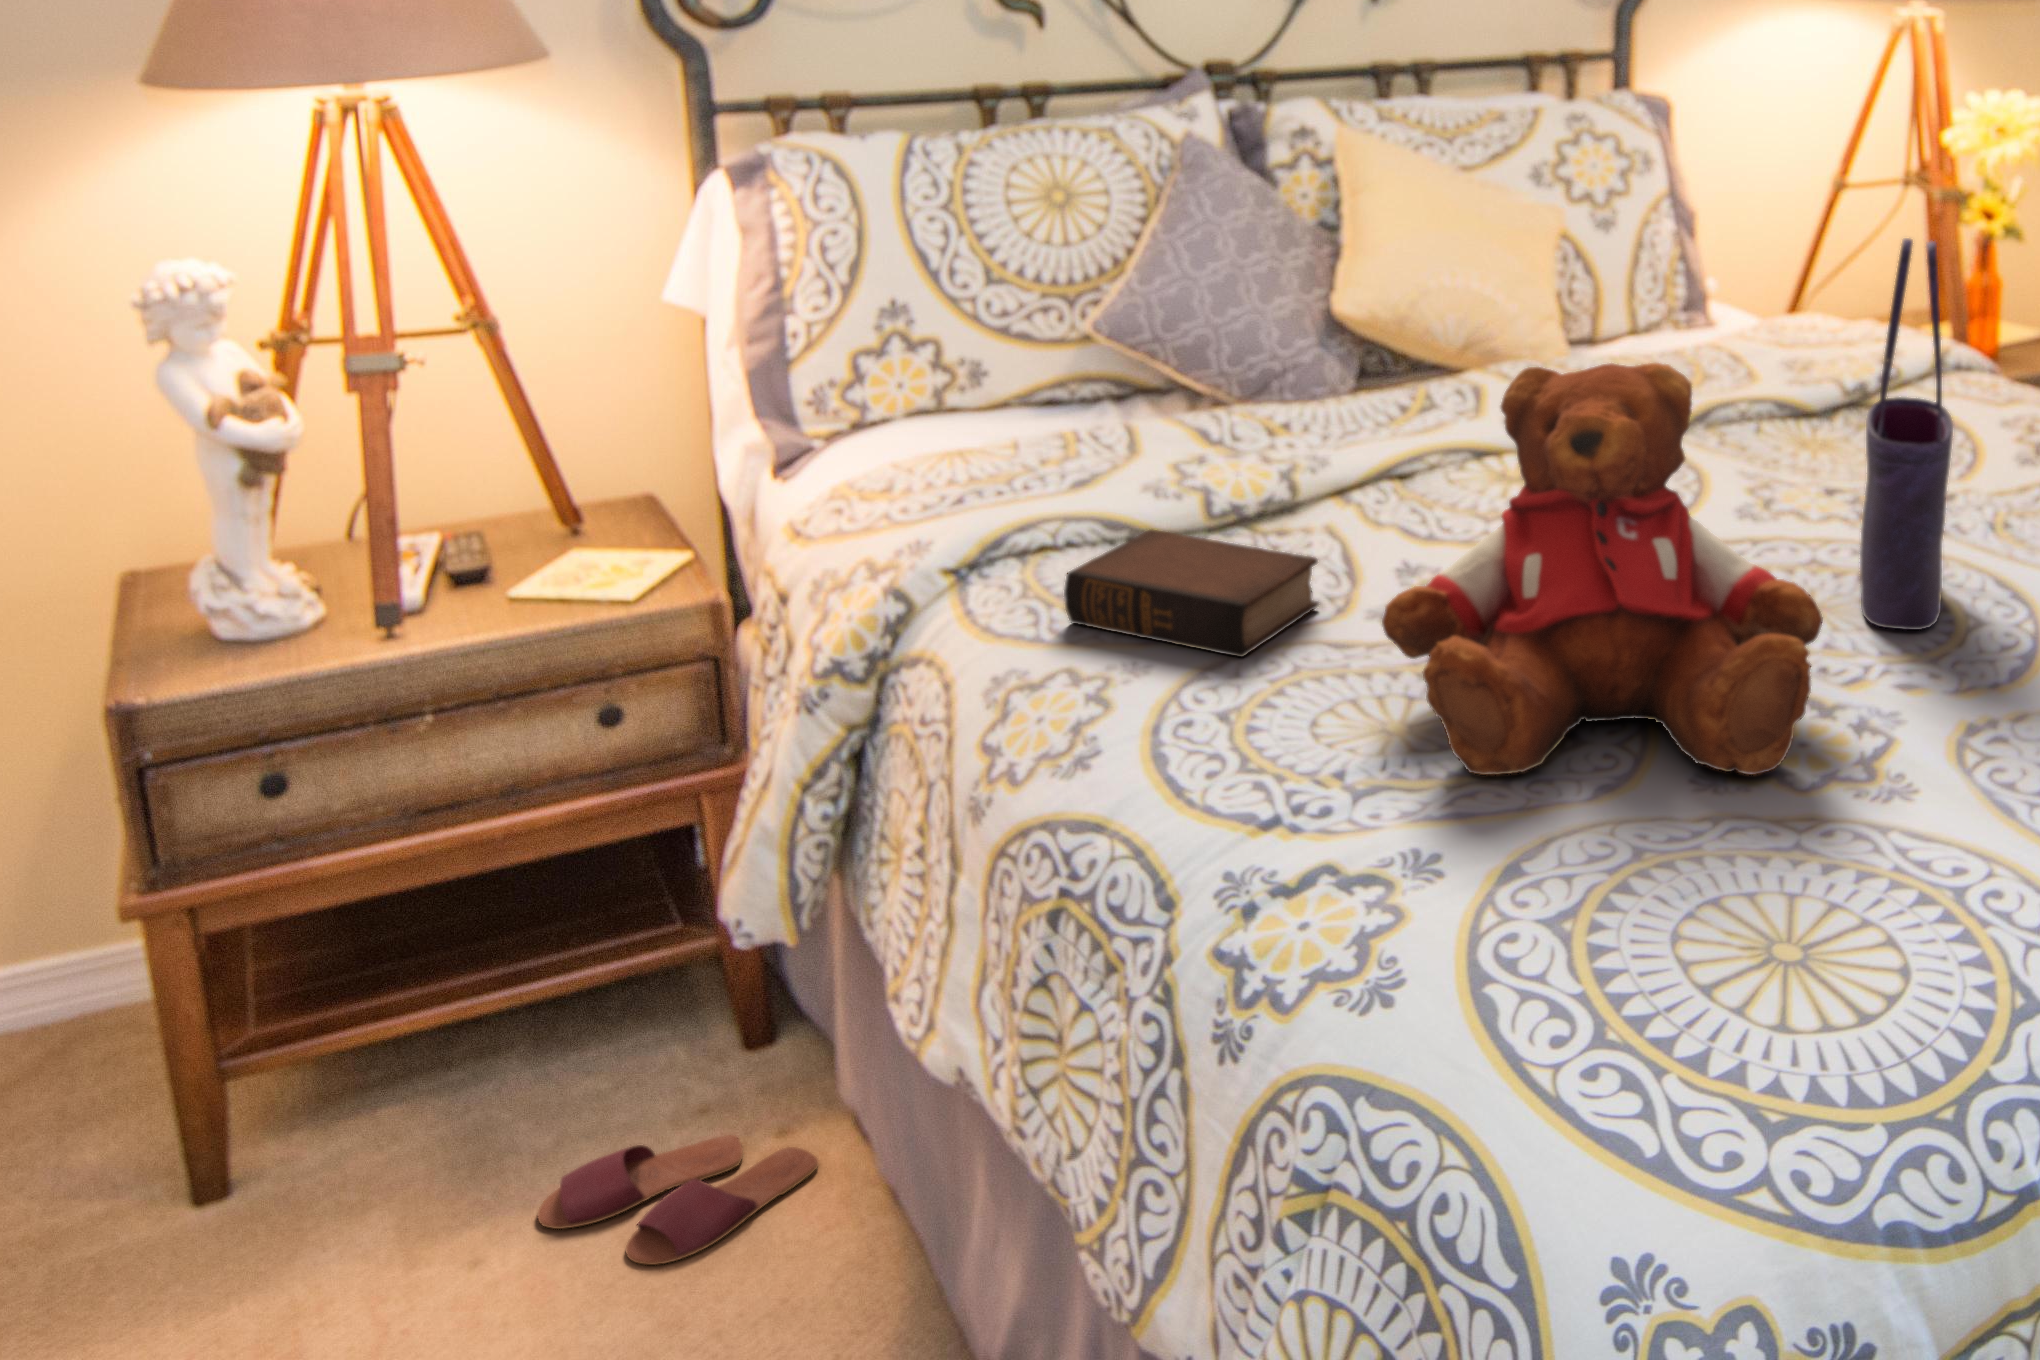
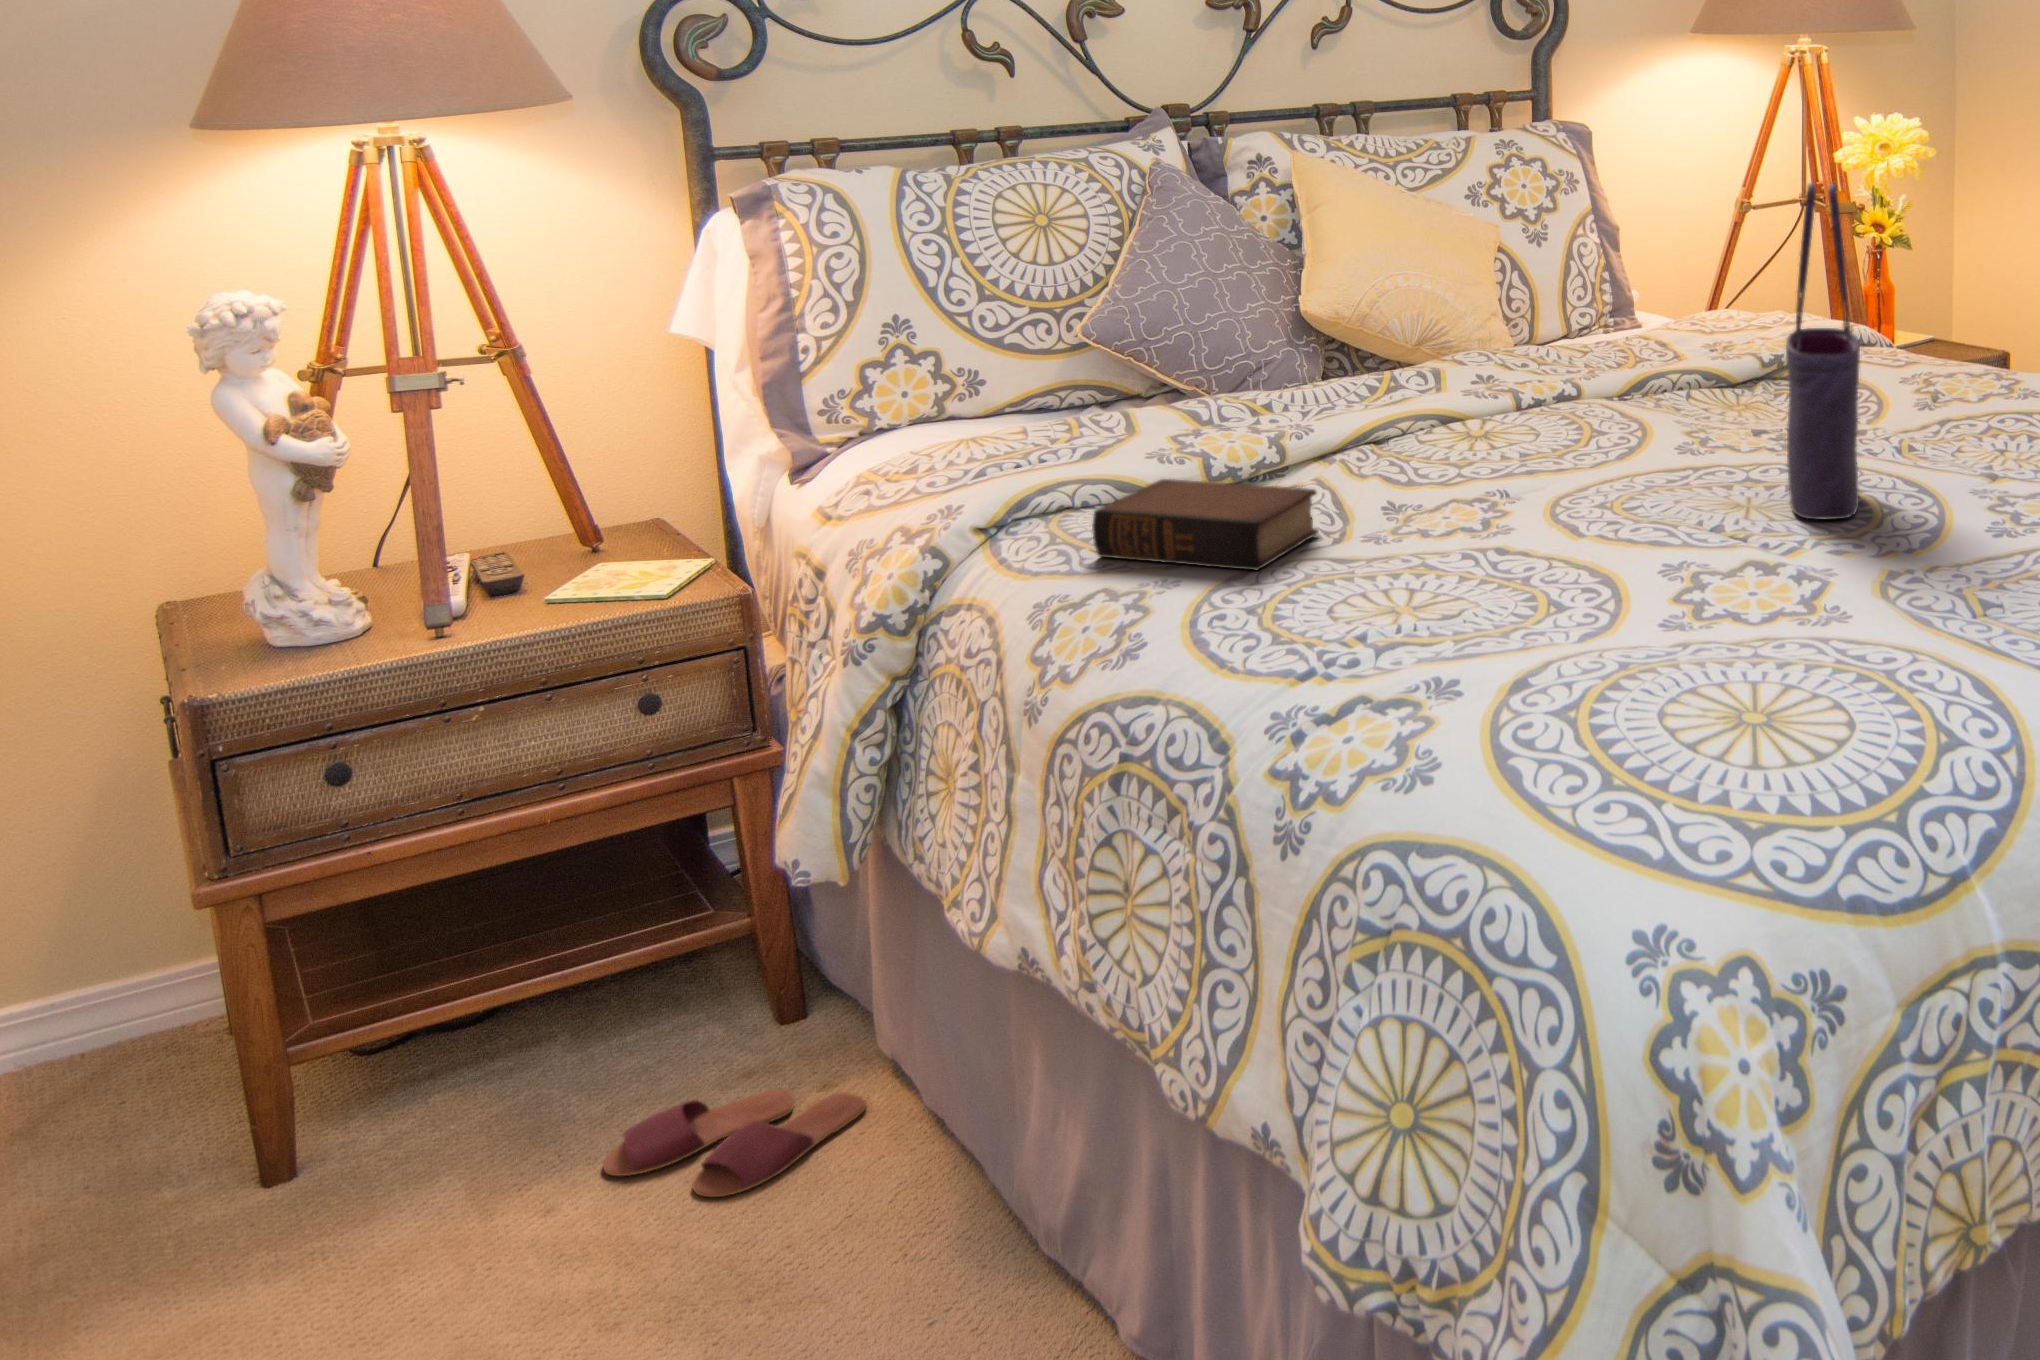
teddy bear: present [1382,363,1823,775] -> none [1385,289,1762,630]

